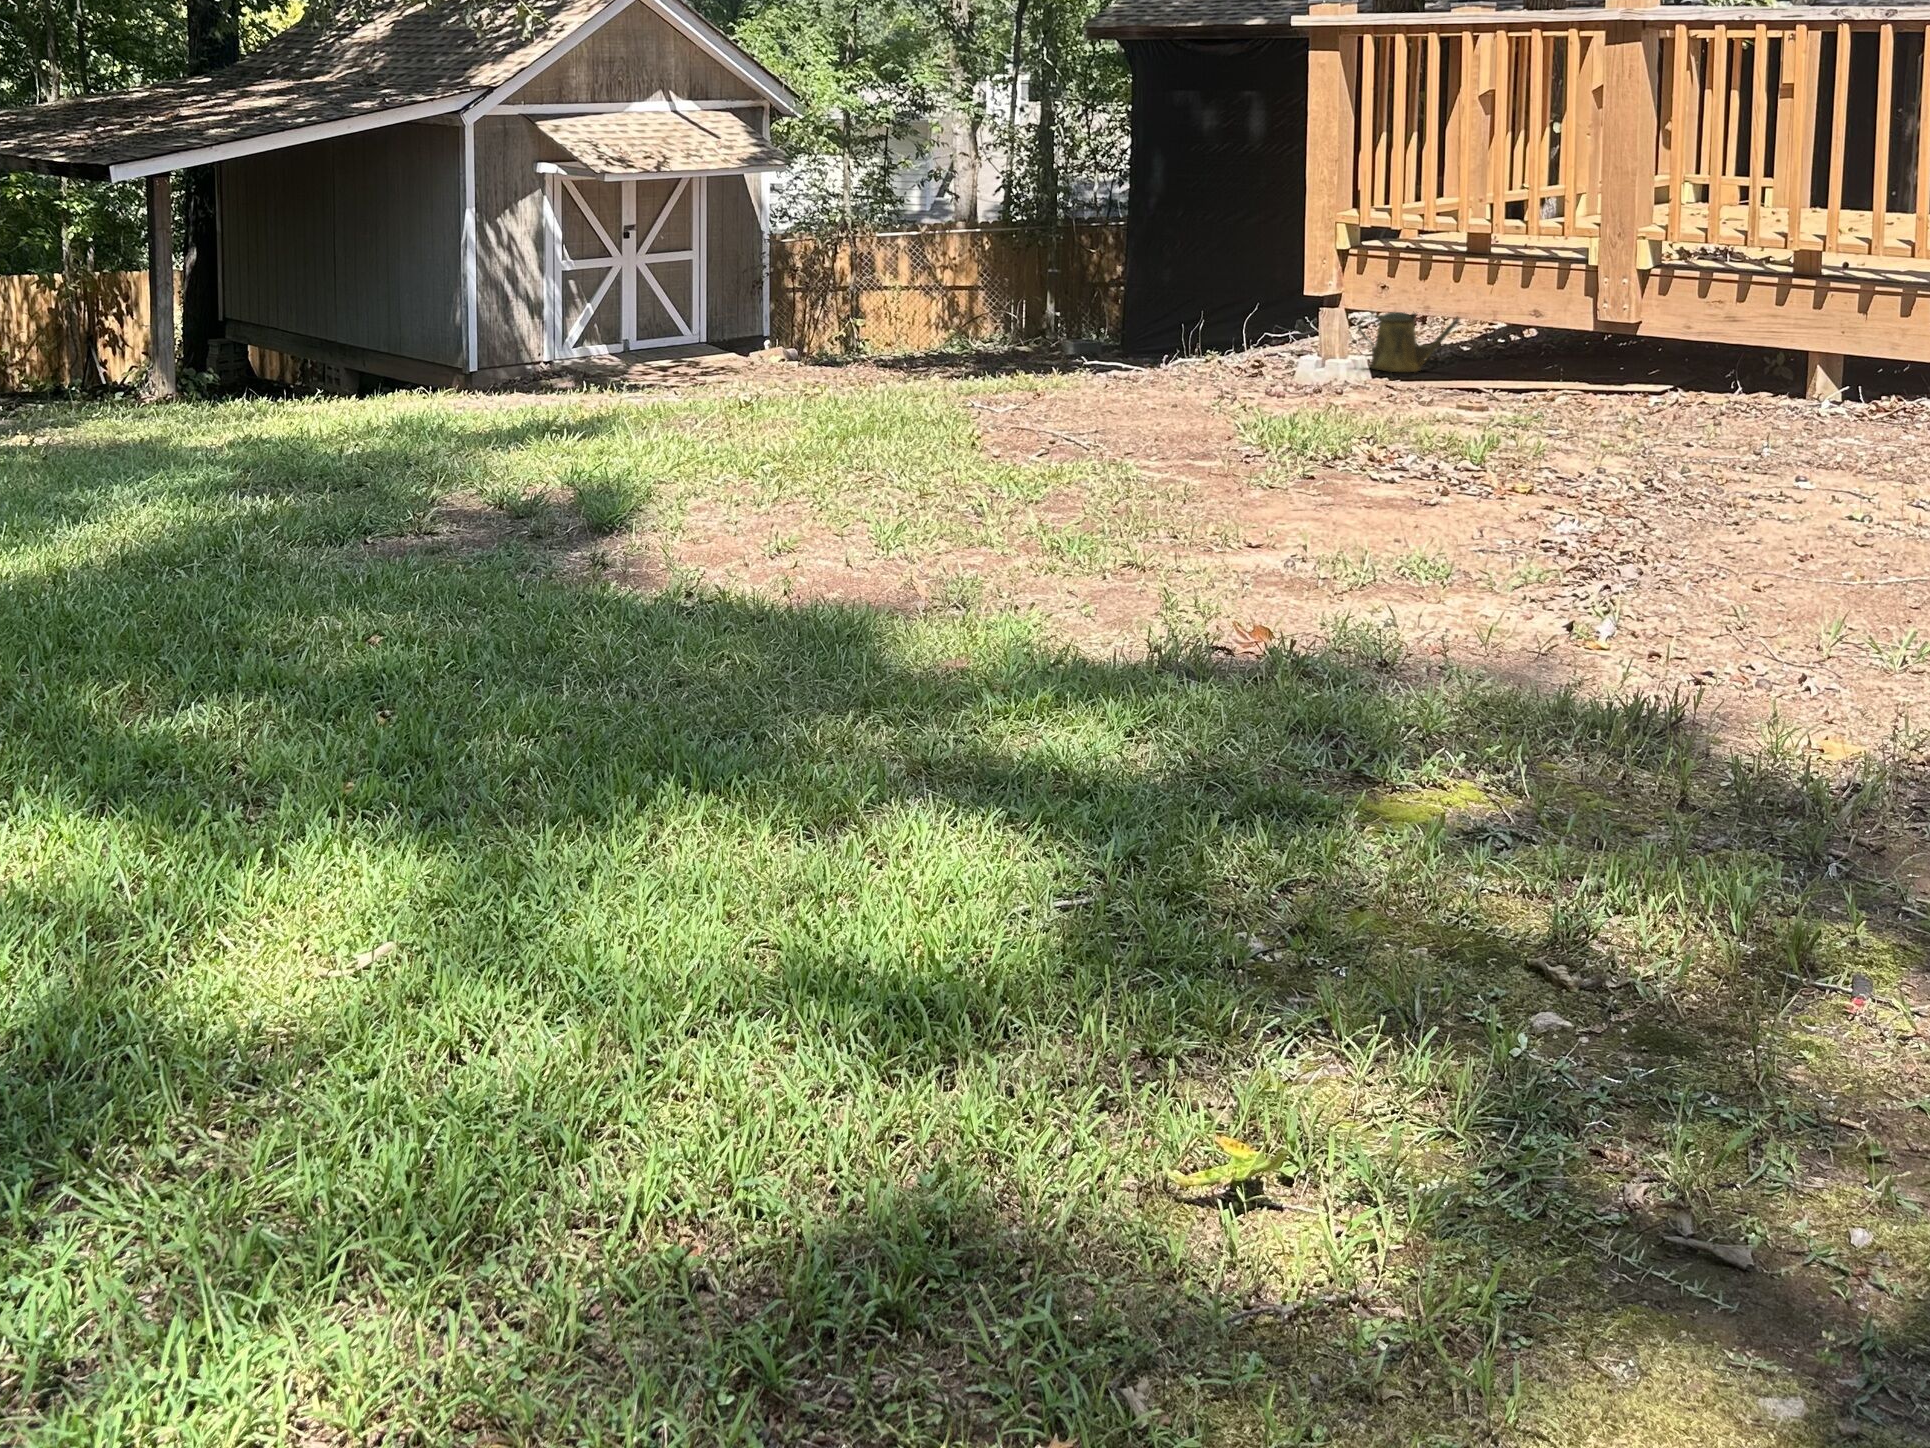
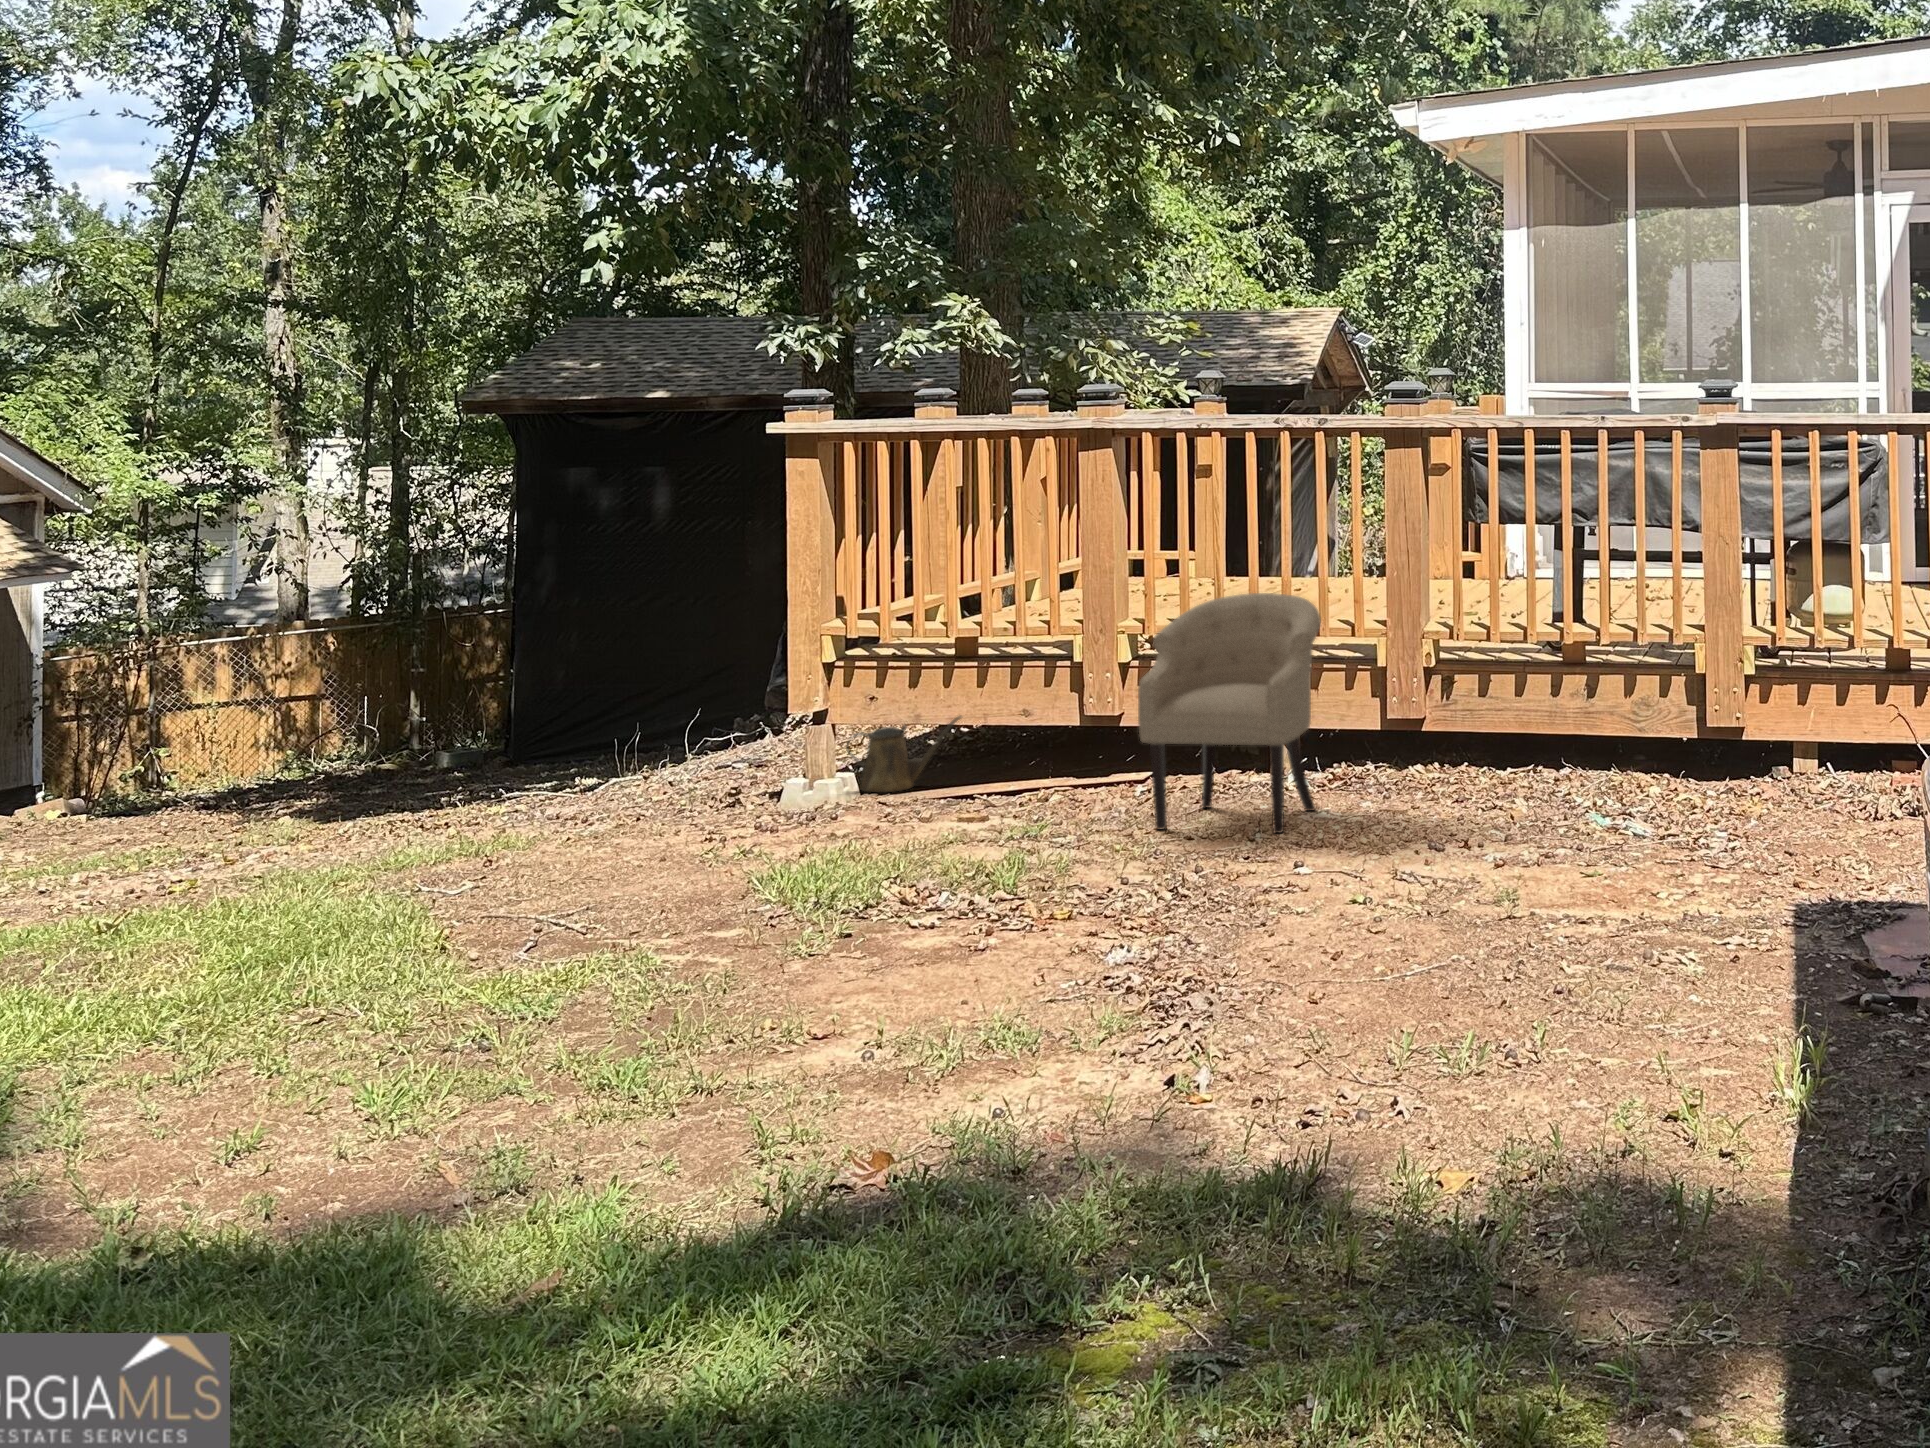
chair: none [1644,206,1873,455] -> present [1138,593,1321,833]

